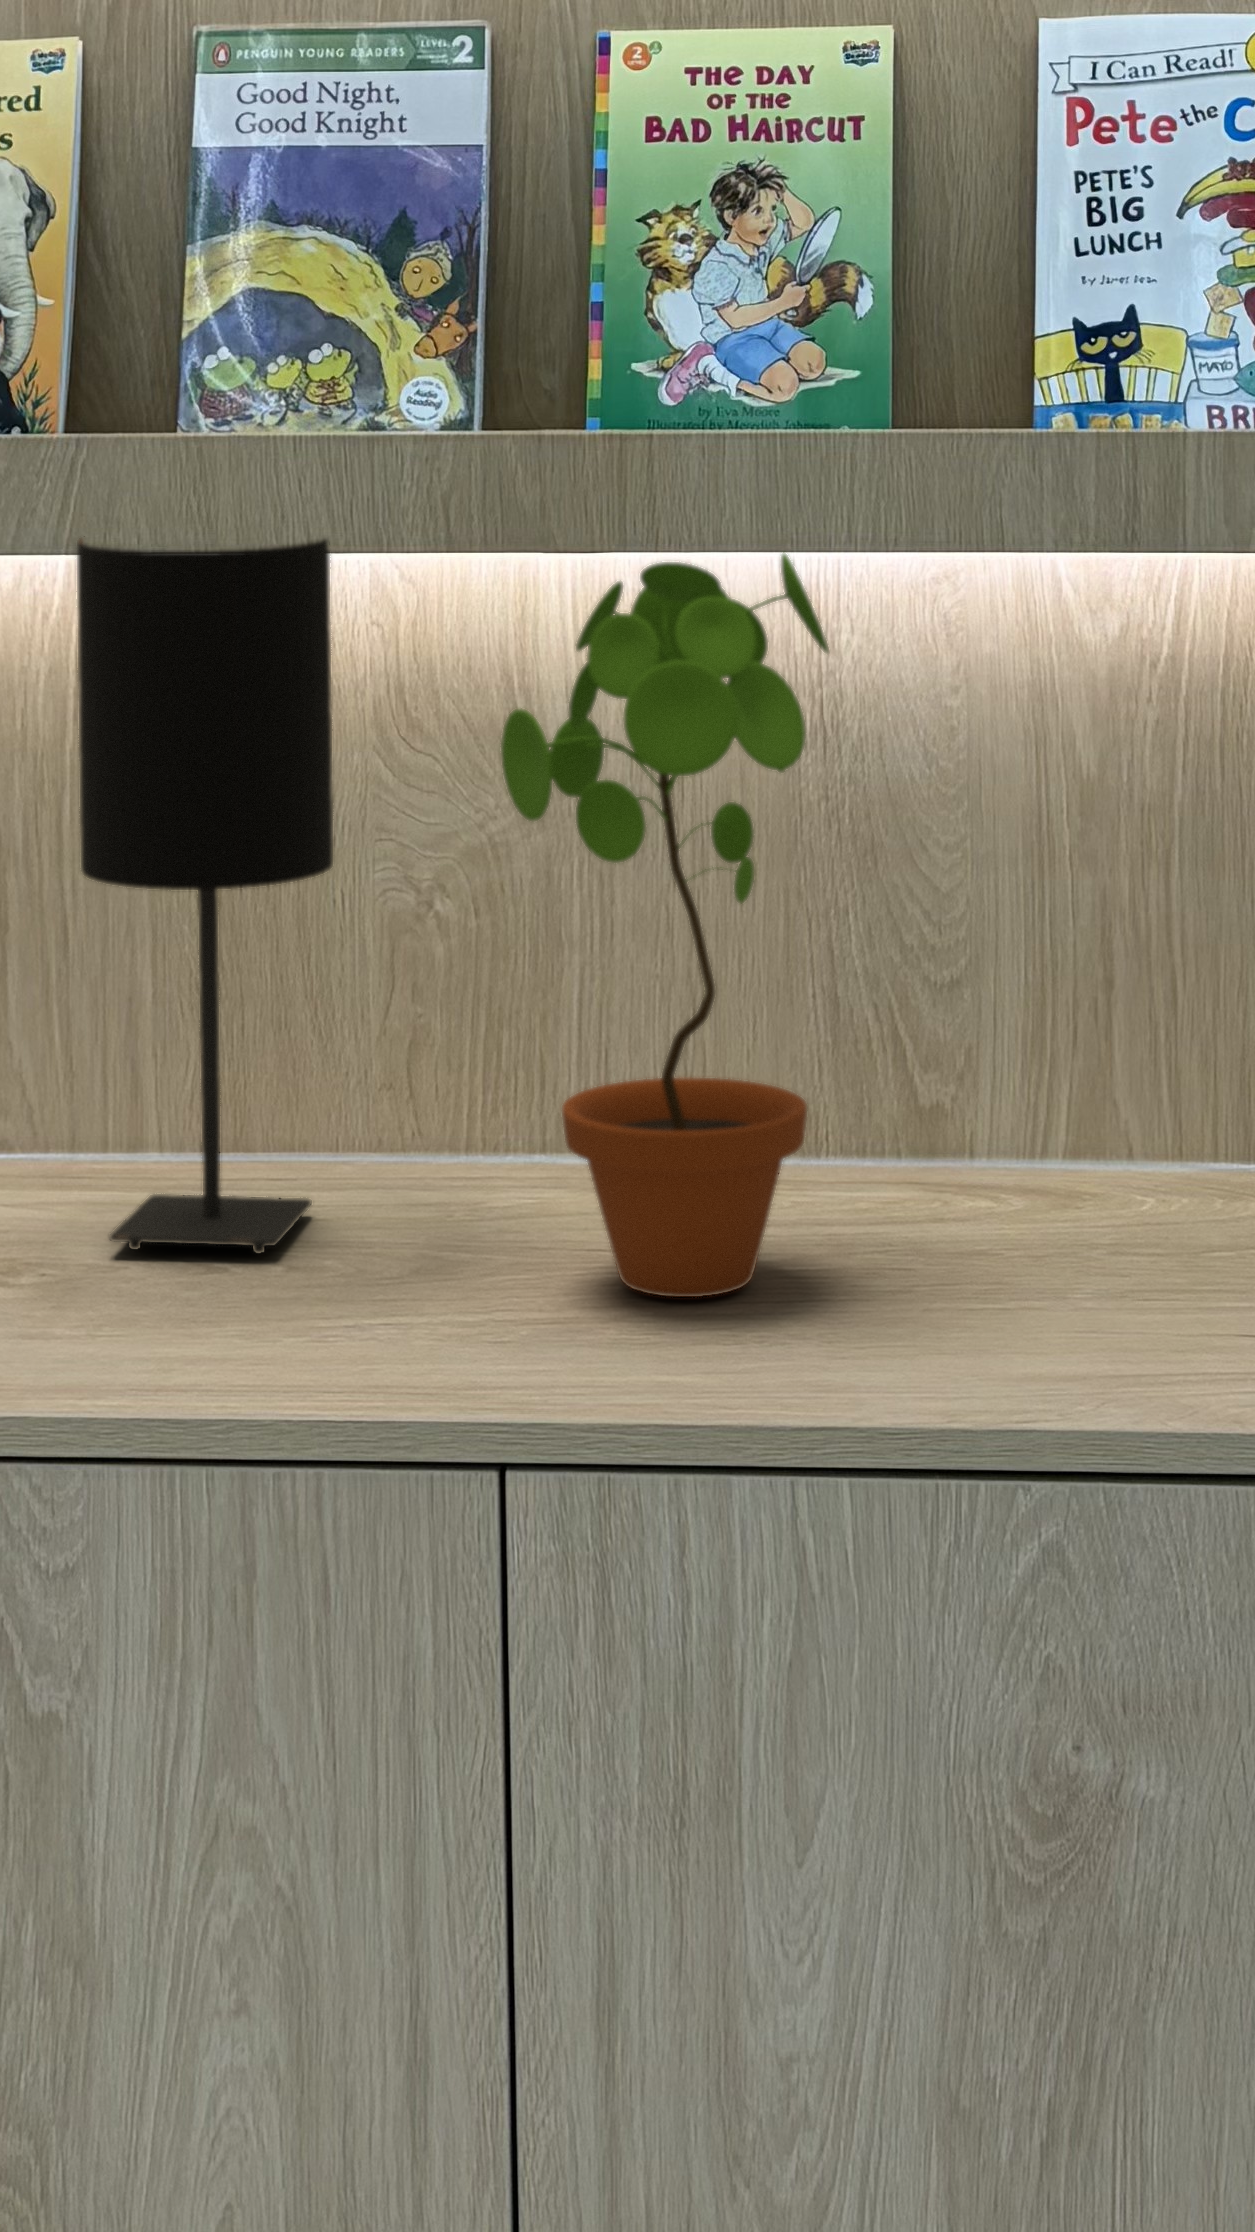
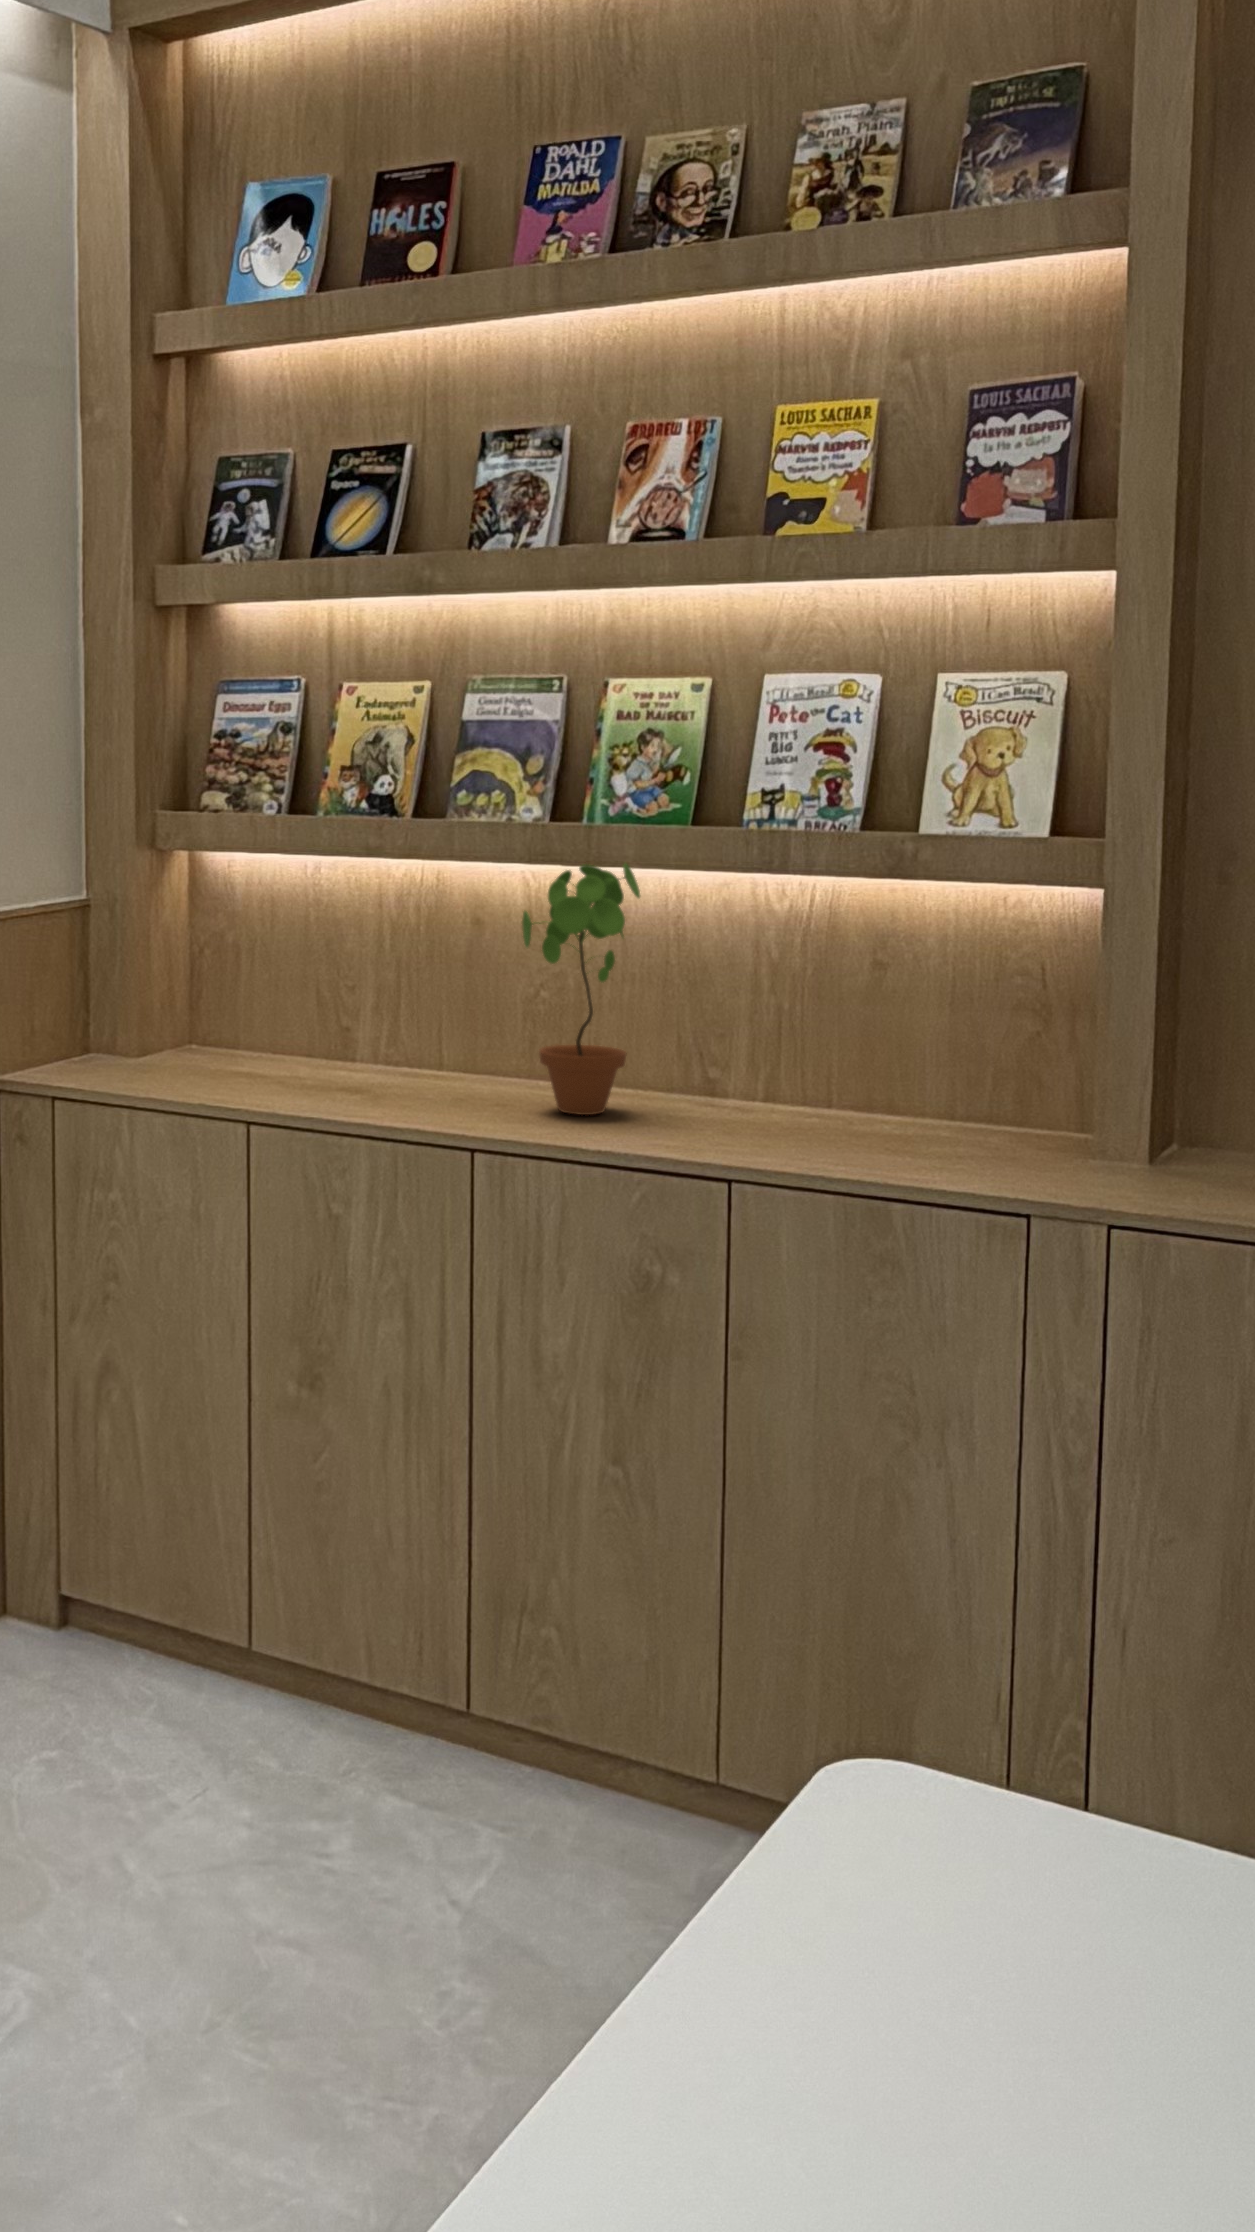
table lamp: present [77,536,333,1253] -> none [402,850,491,1093]

